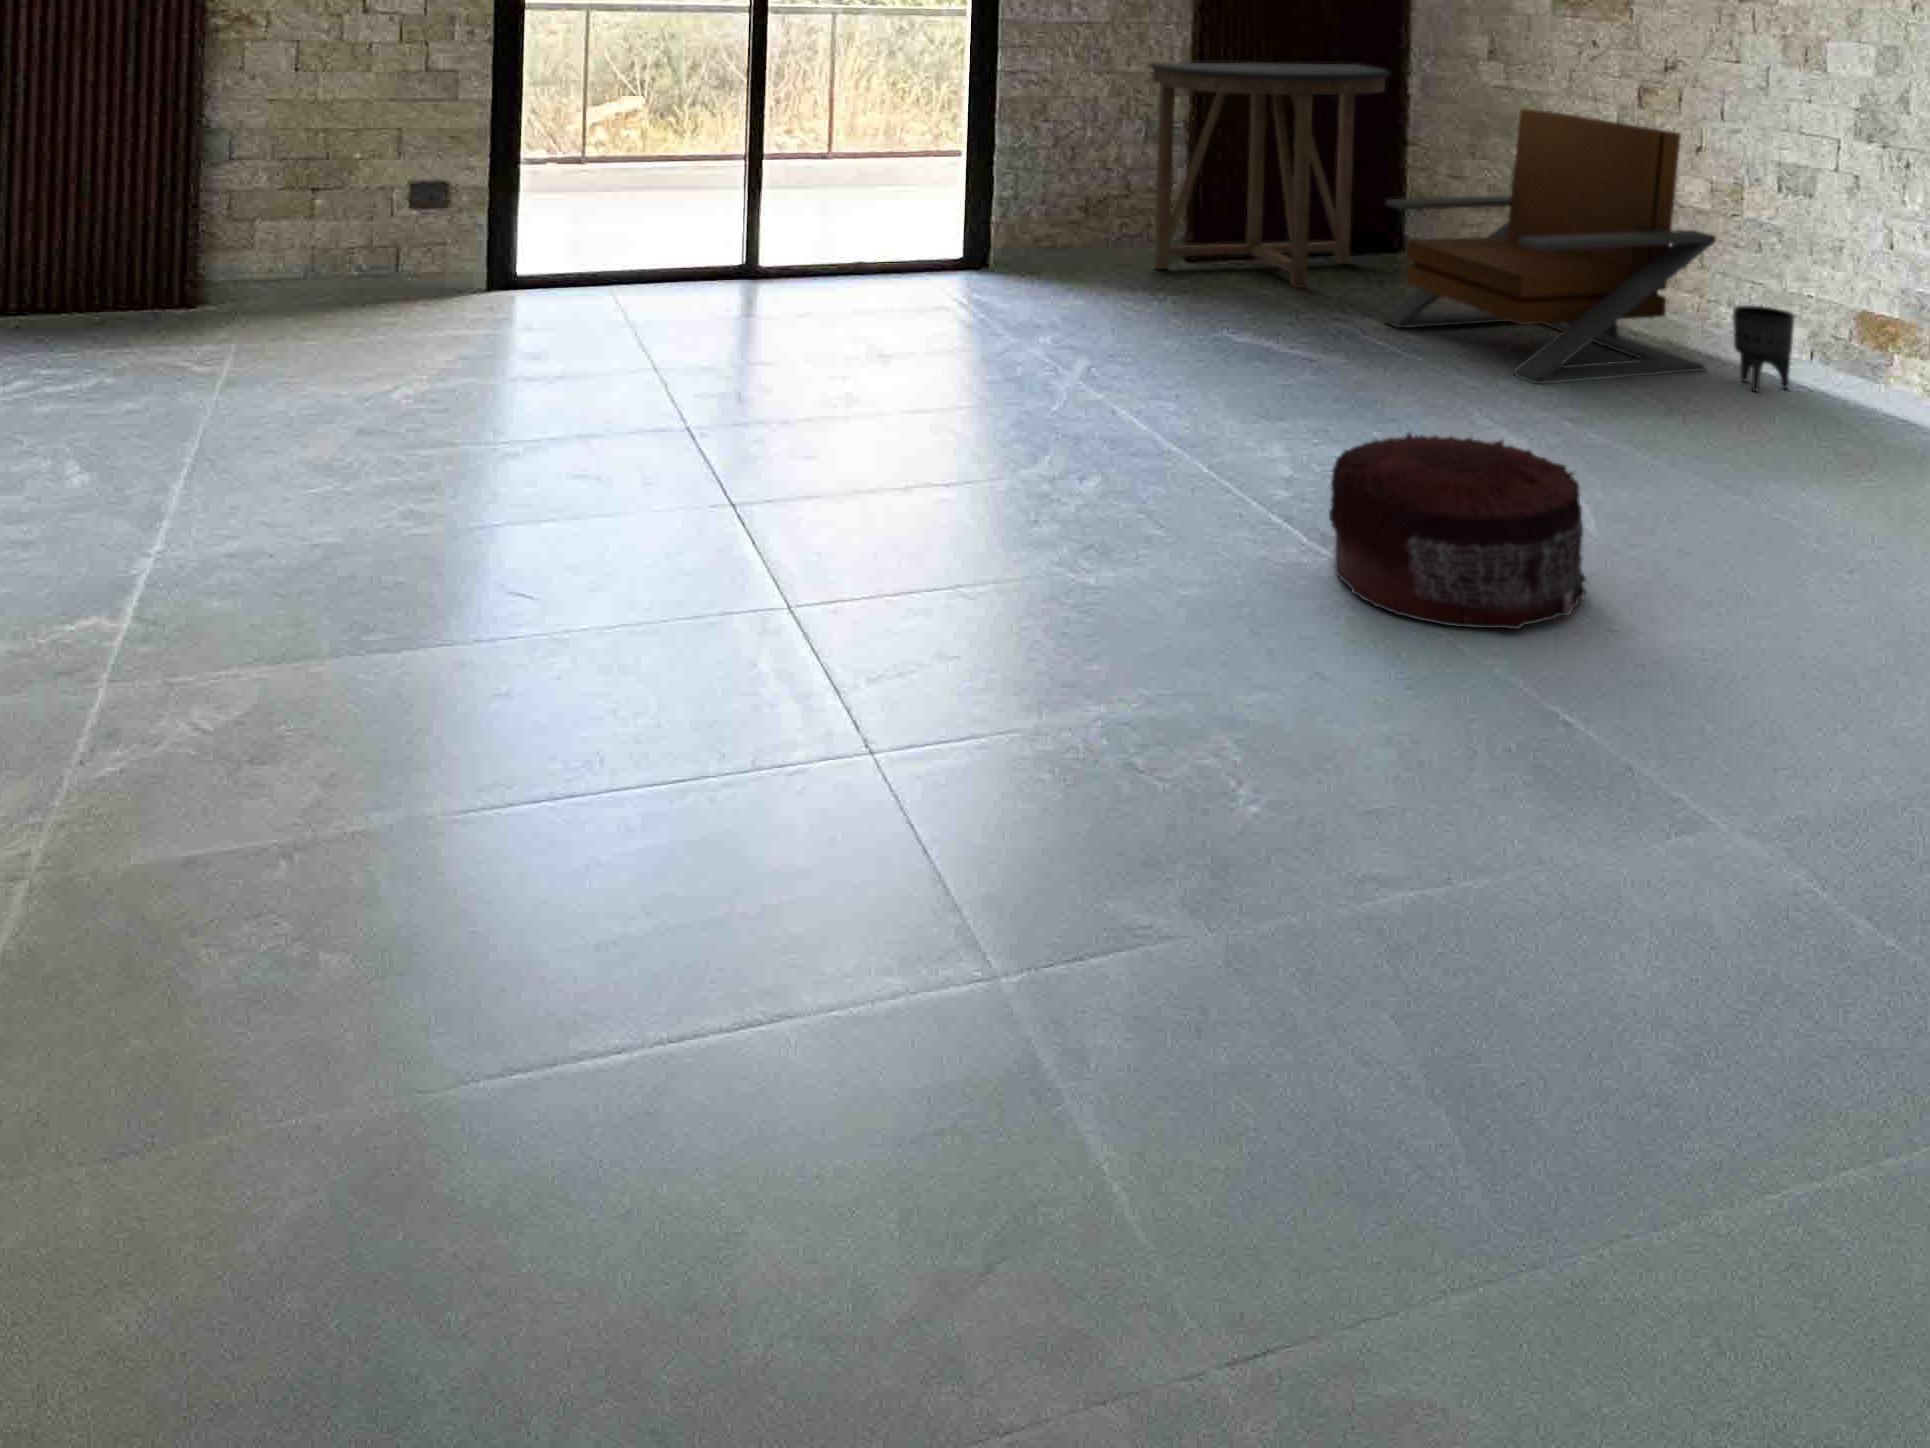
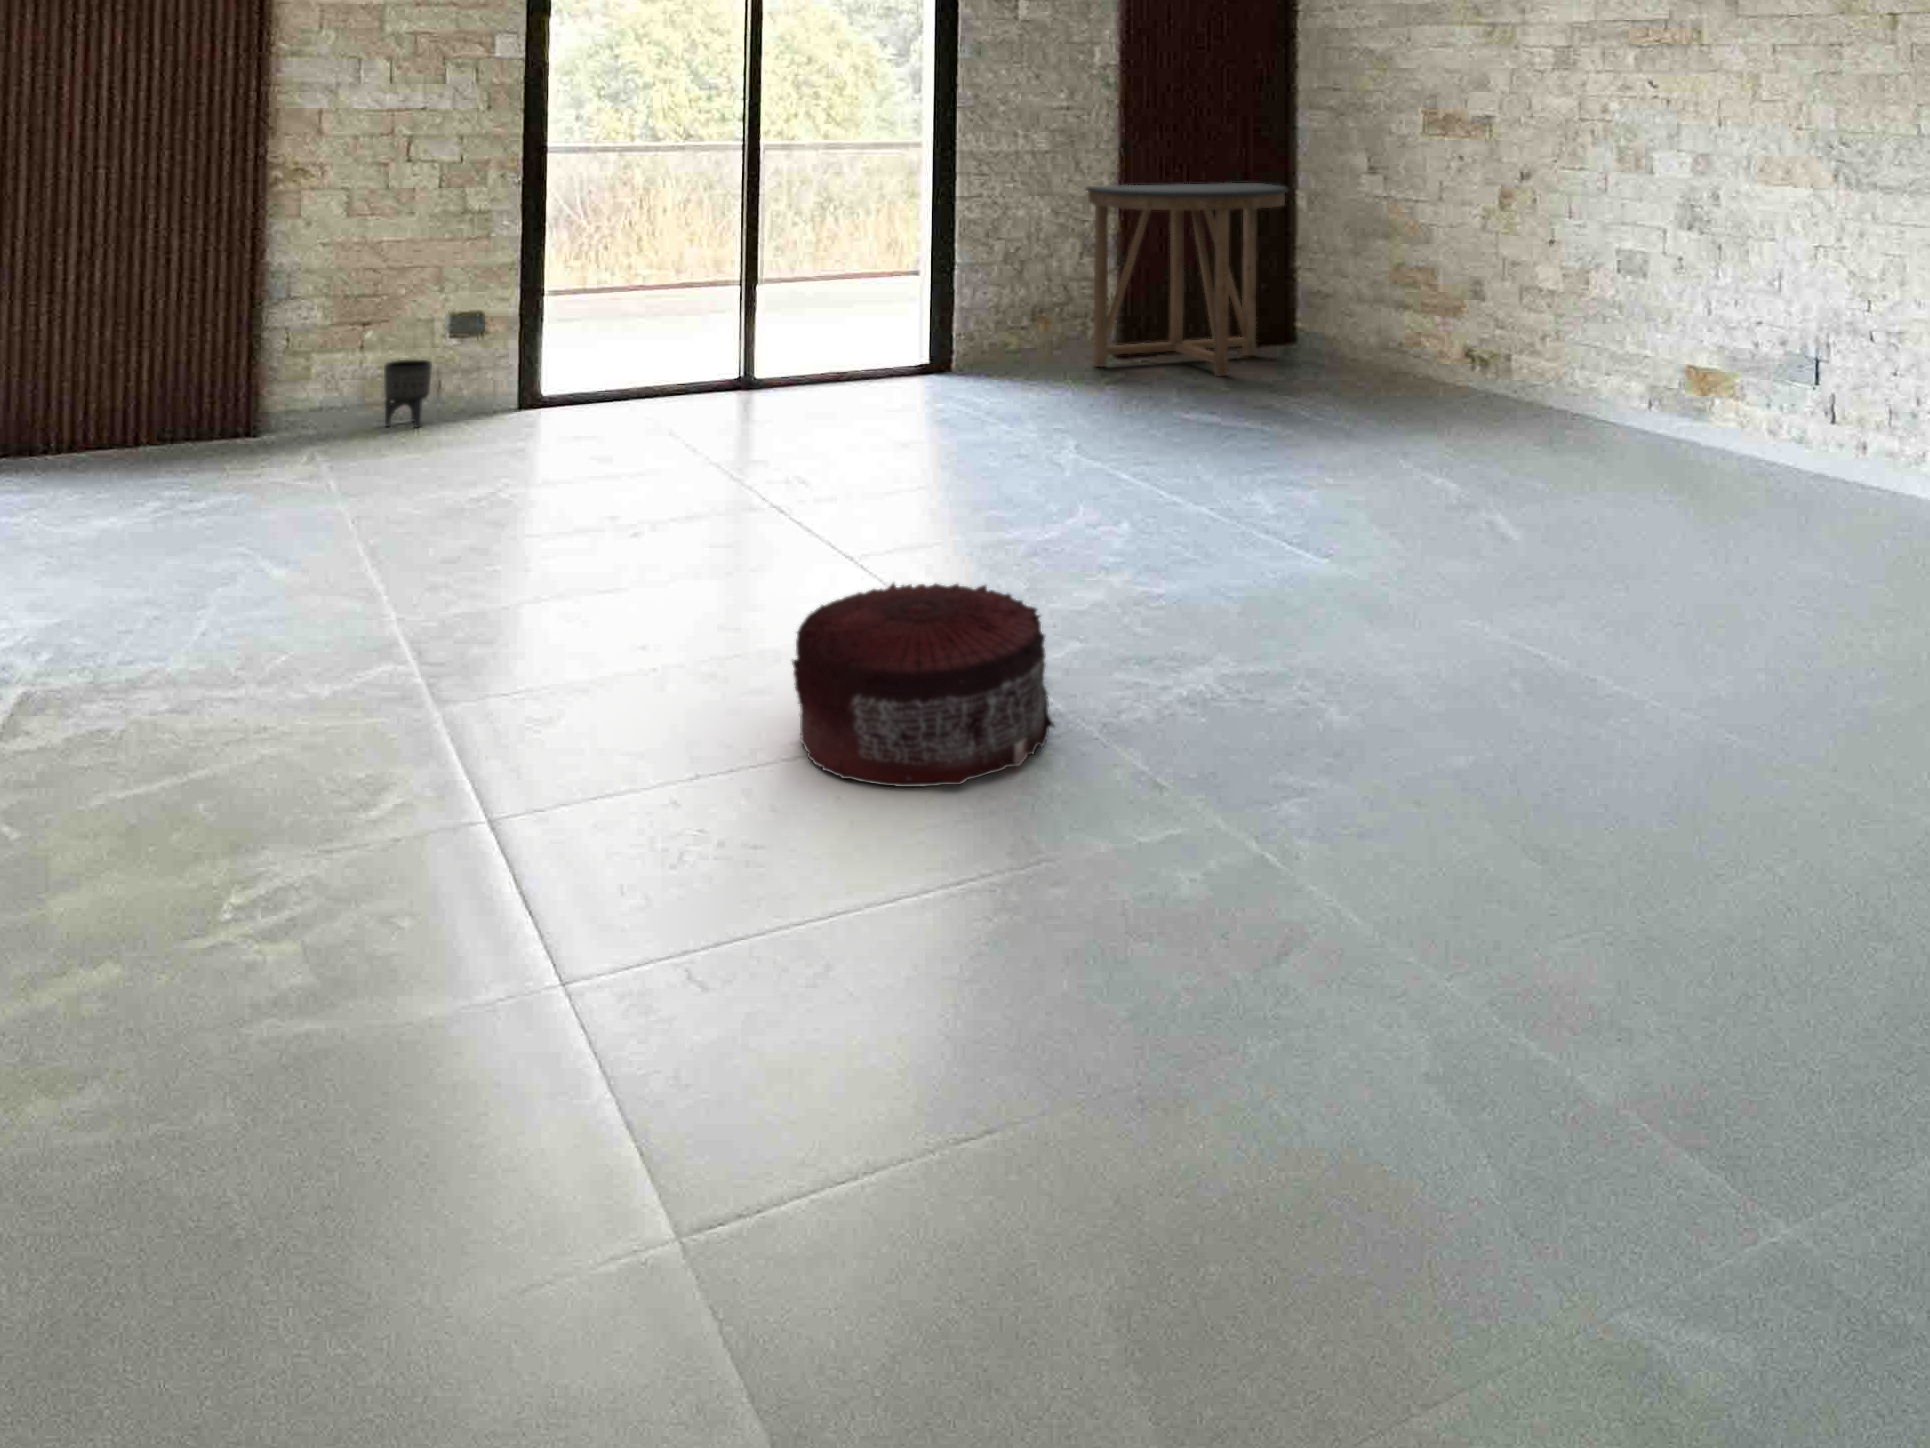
lounge chair: present [1382,109,1716,384] -> none [1301,215,1572,439]
planter: present [1733,305,1794,392] -> present [384,360,432,428]
pouf: present [1329,433,1586,629] -> present [792,583,1054,787]

